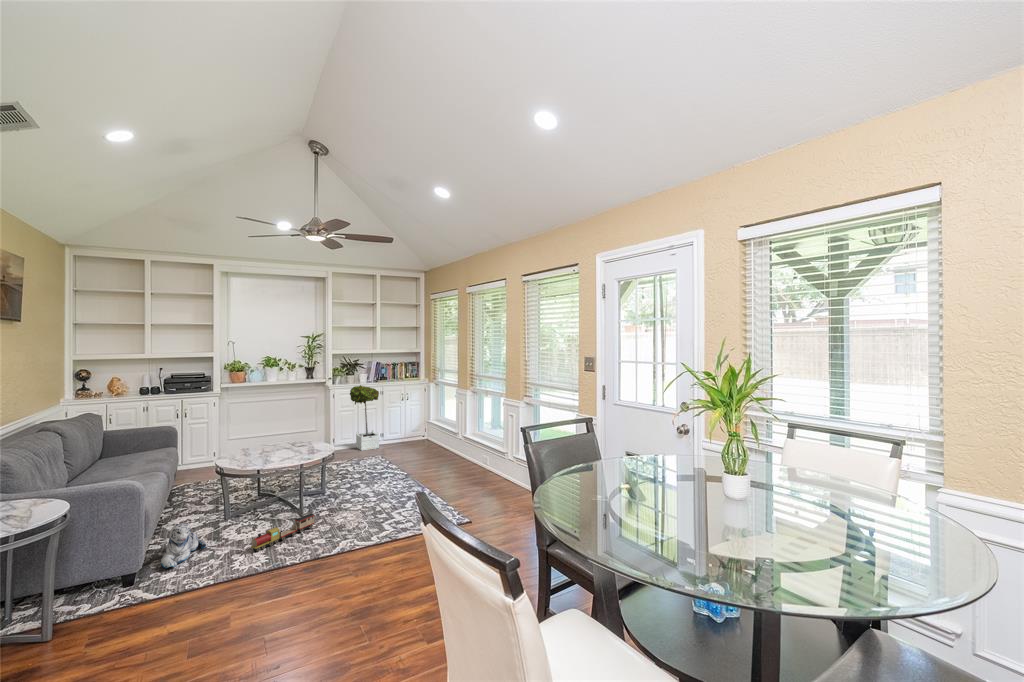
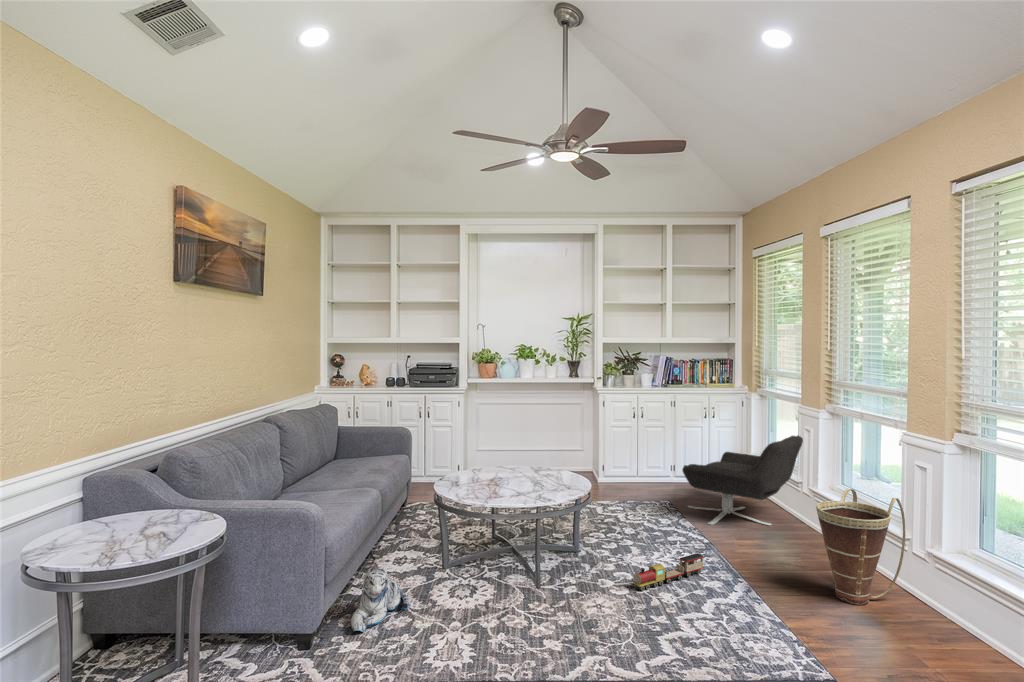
potted tree: present [350,385,379,451] -> none [625,389,668,488]
lounge chair: none [390,406,458,464] -> present [682,435,803,525]
basket: none [463,431,503,489] -> present [816,489,905,605]
toy train: present [251,513,314,552] -> present [633,553,703,591]

